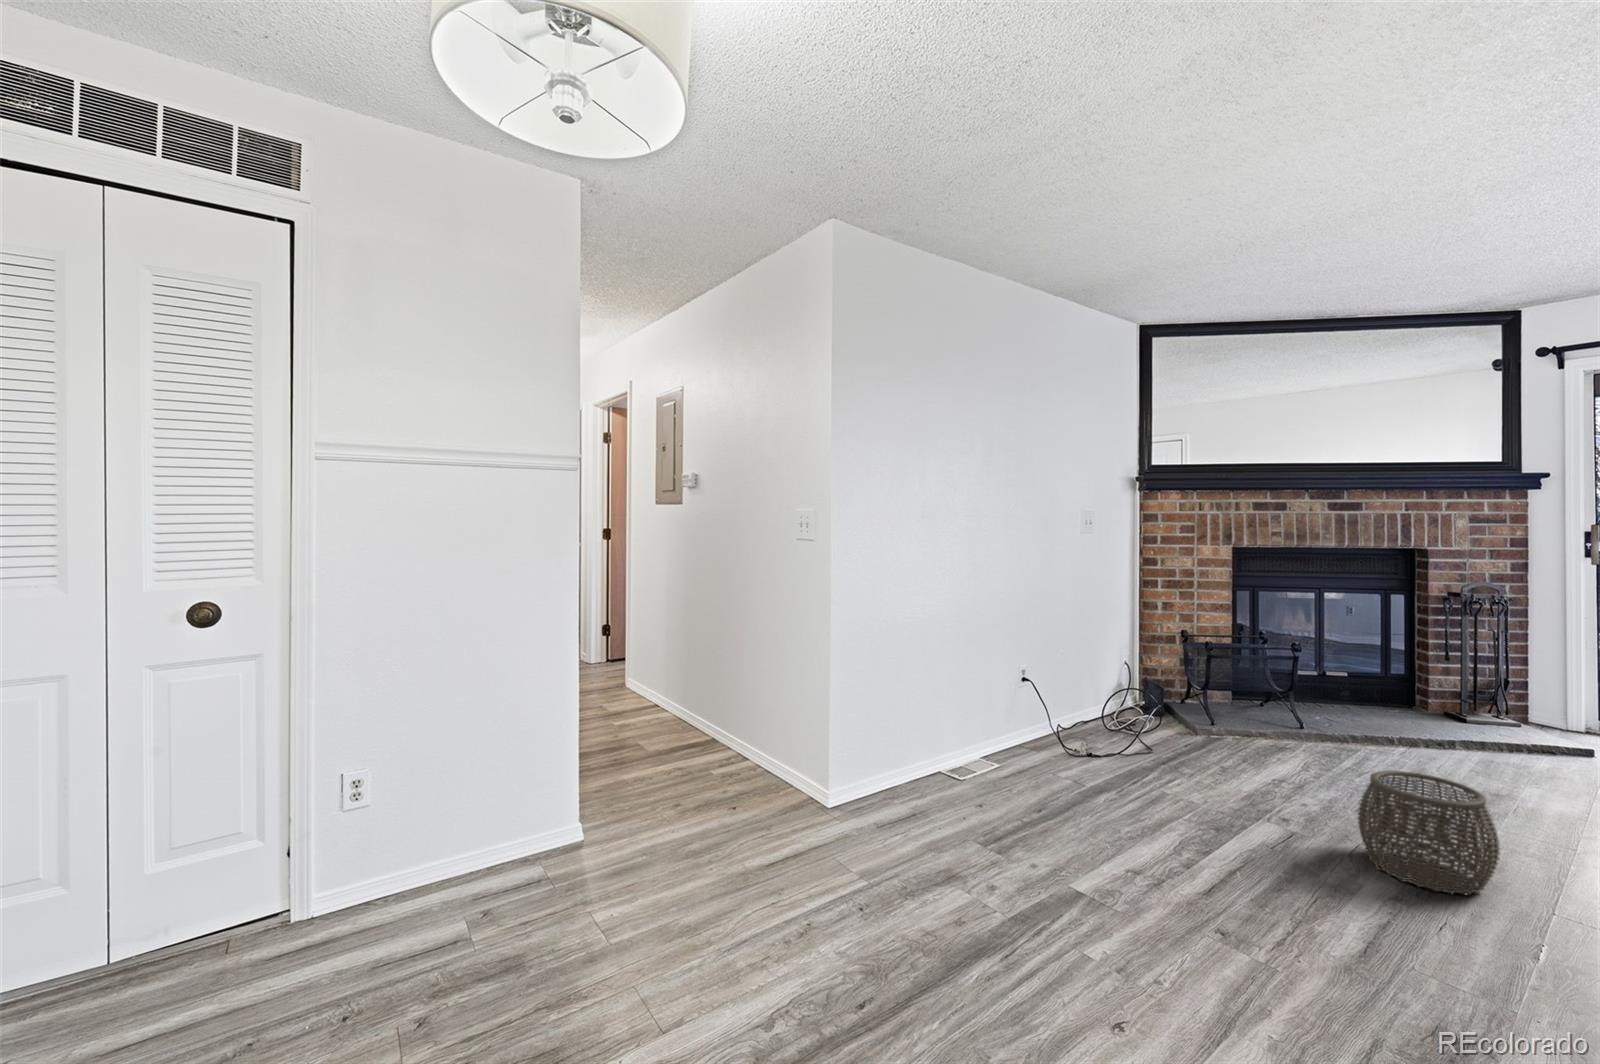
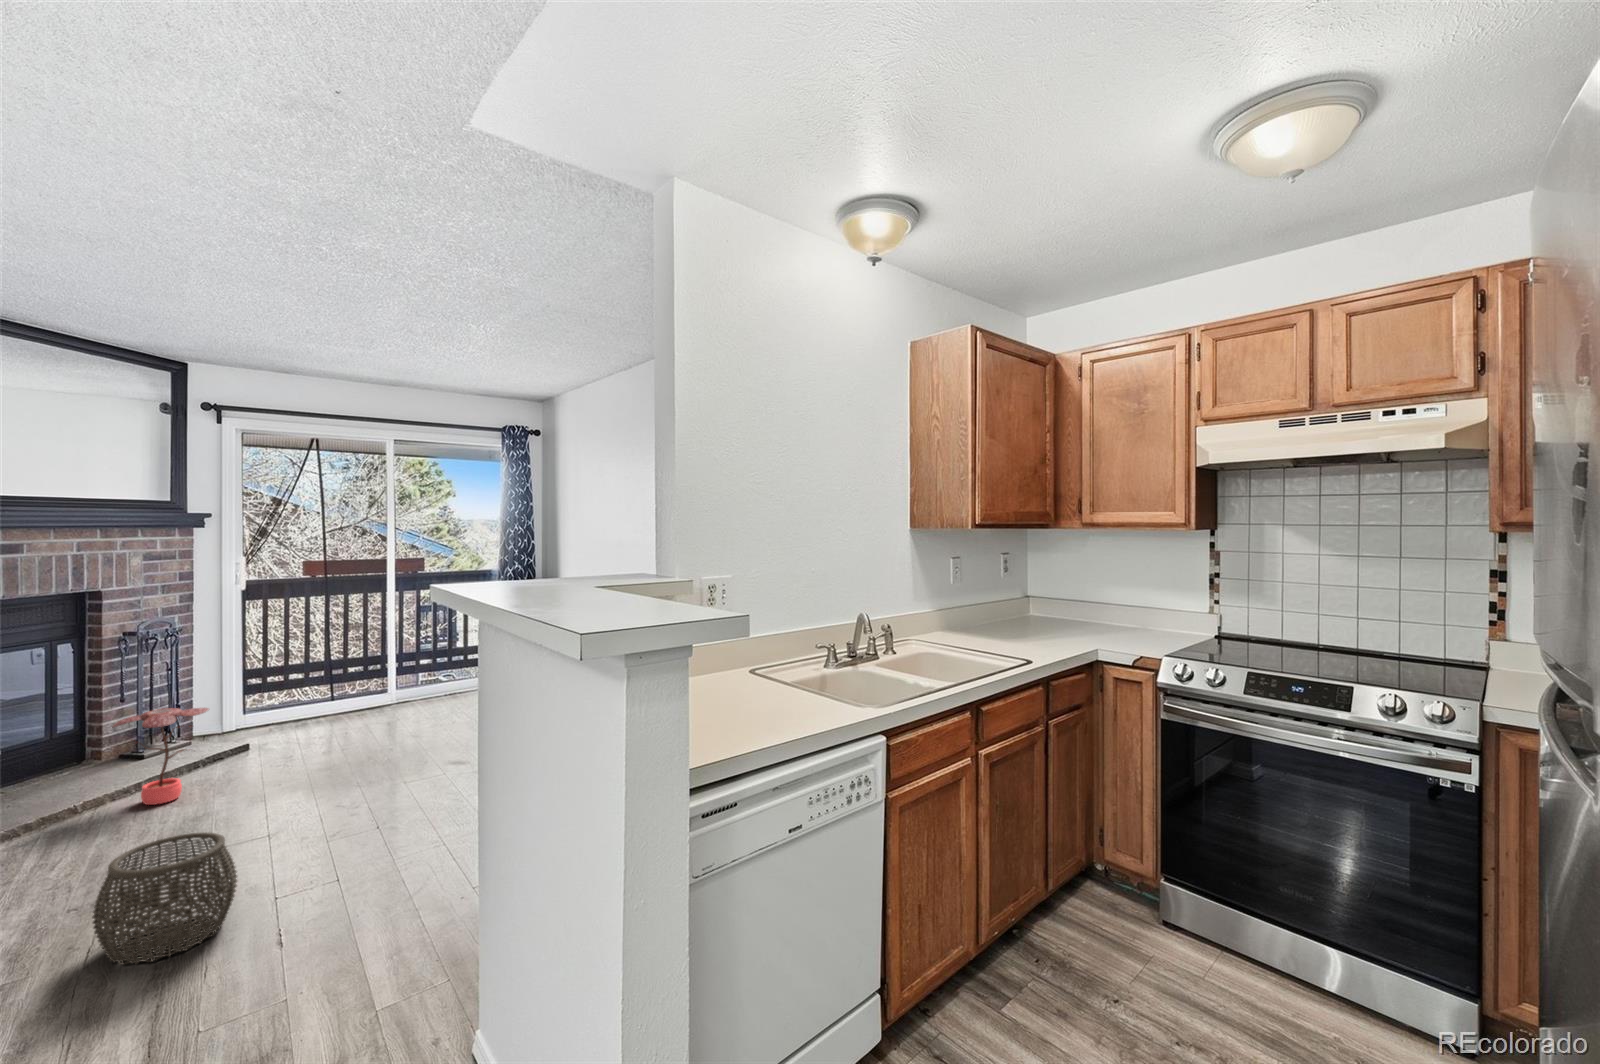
potted plant: none [1422,668,1525,767] -> present [113,708,209,805]

